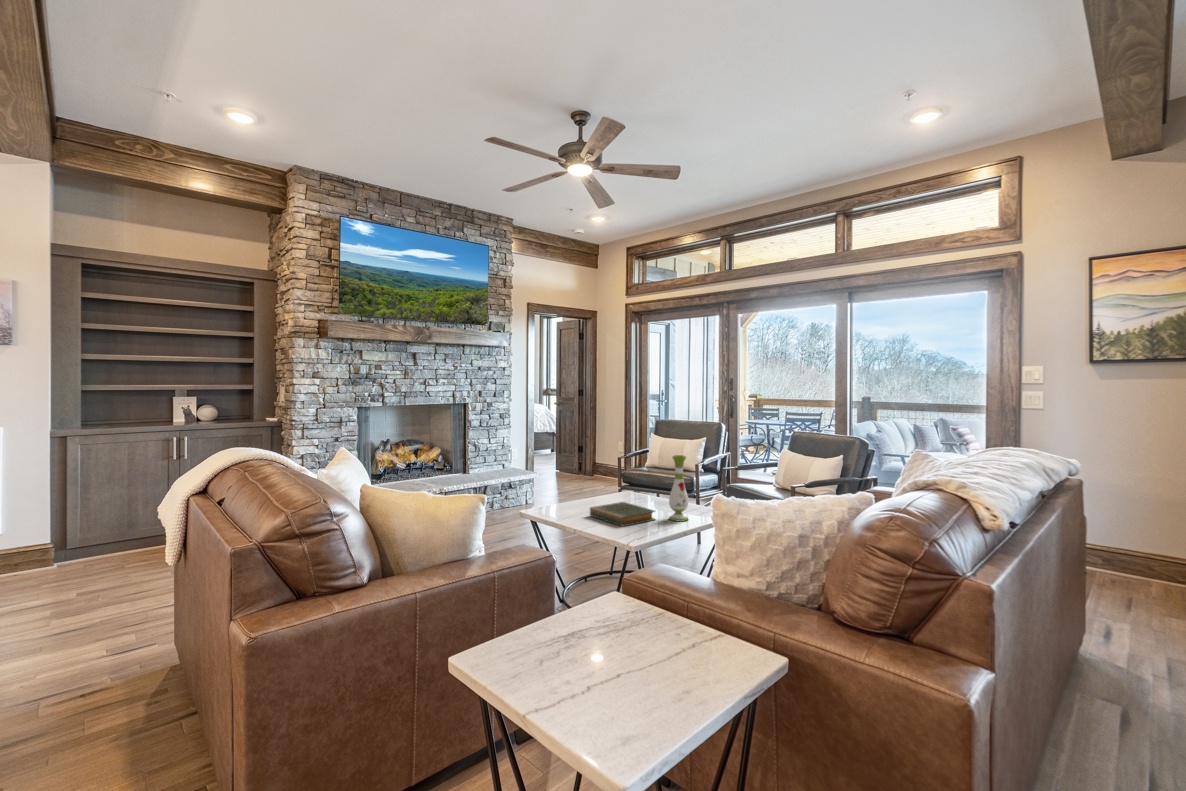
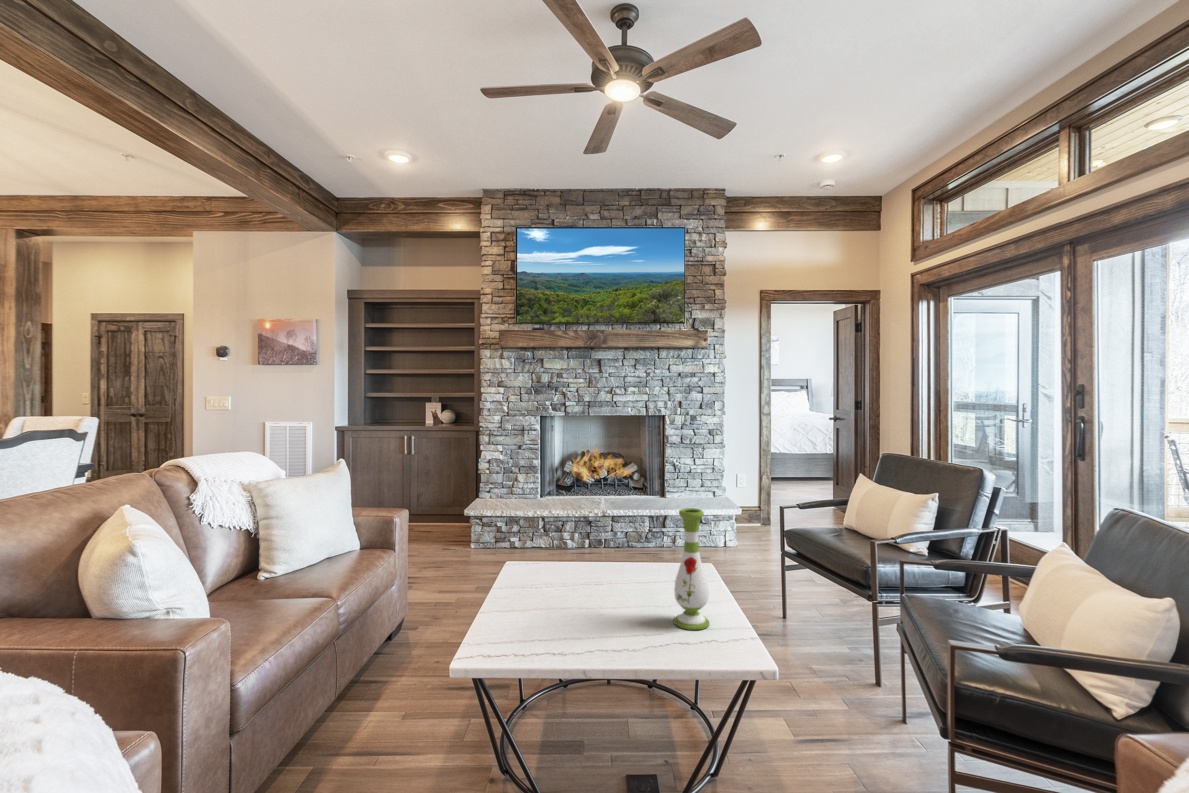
hardback book: present [590,502,655,526] -> none [579,569,654,614]

